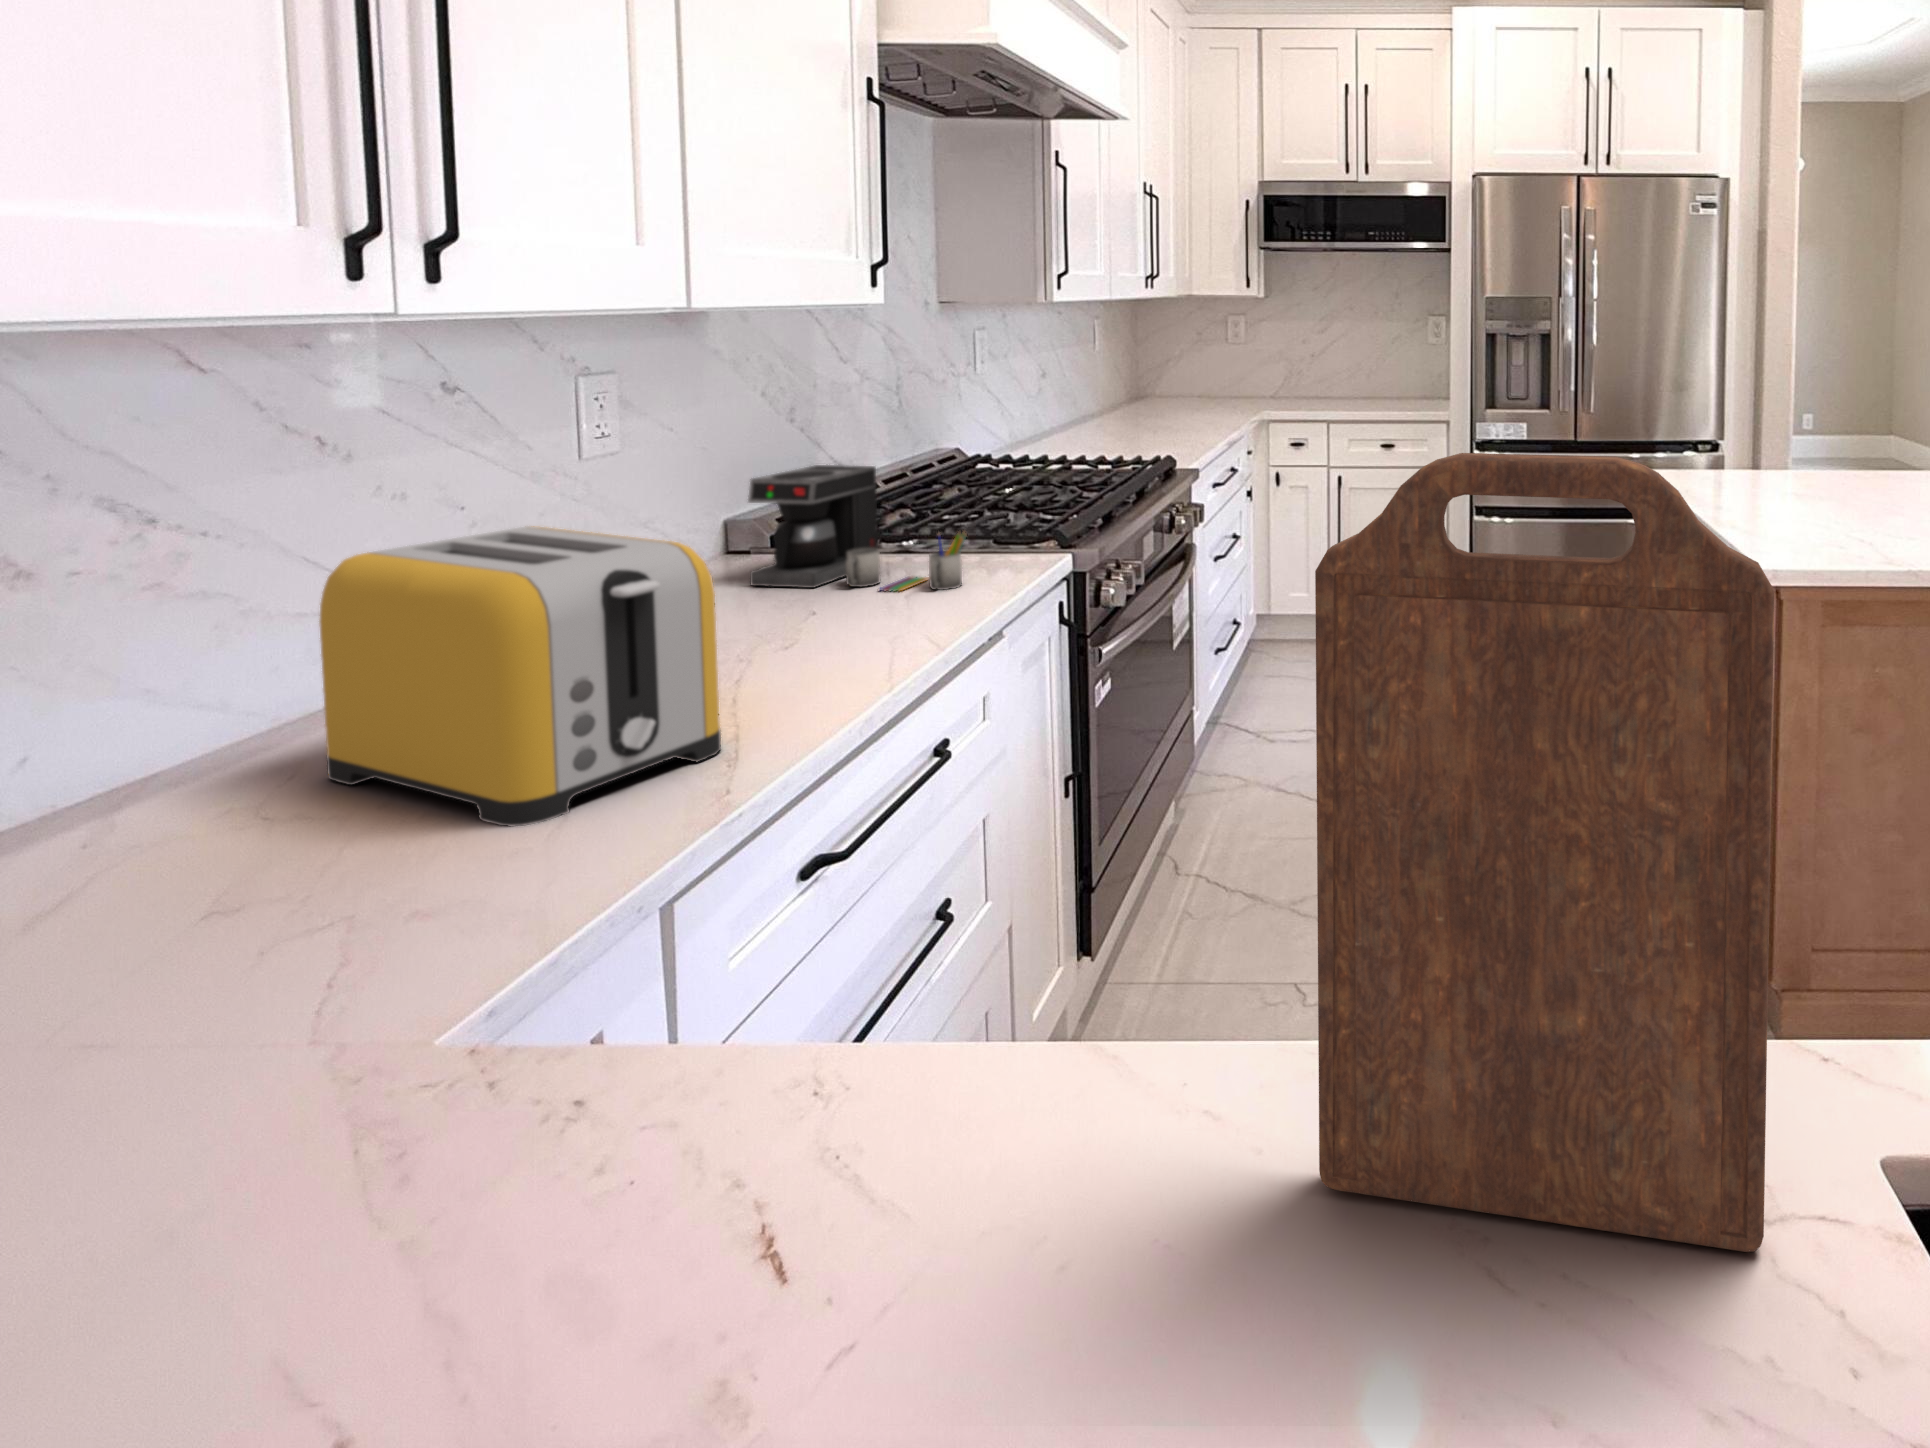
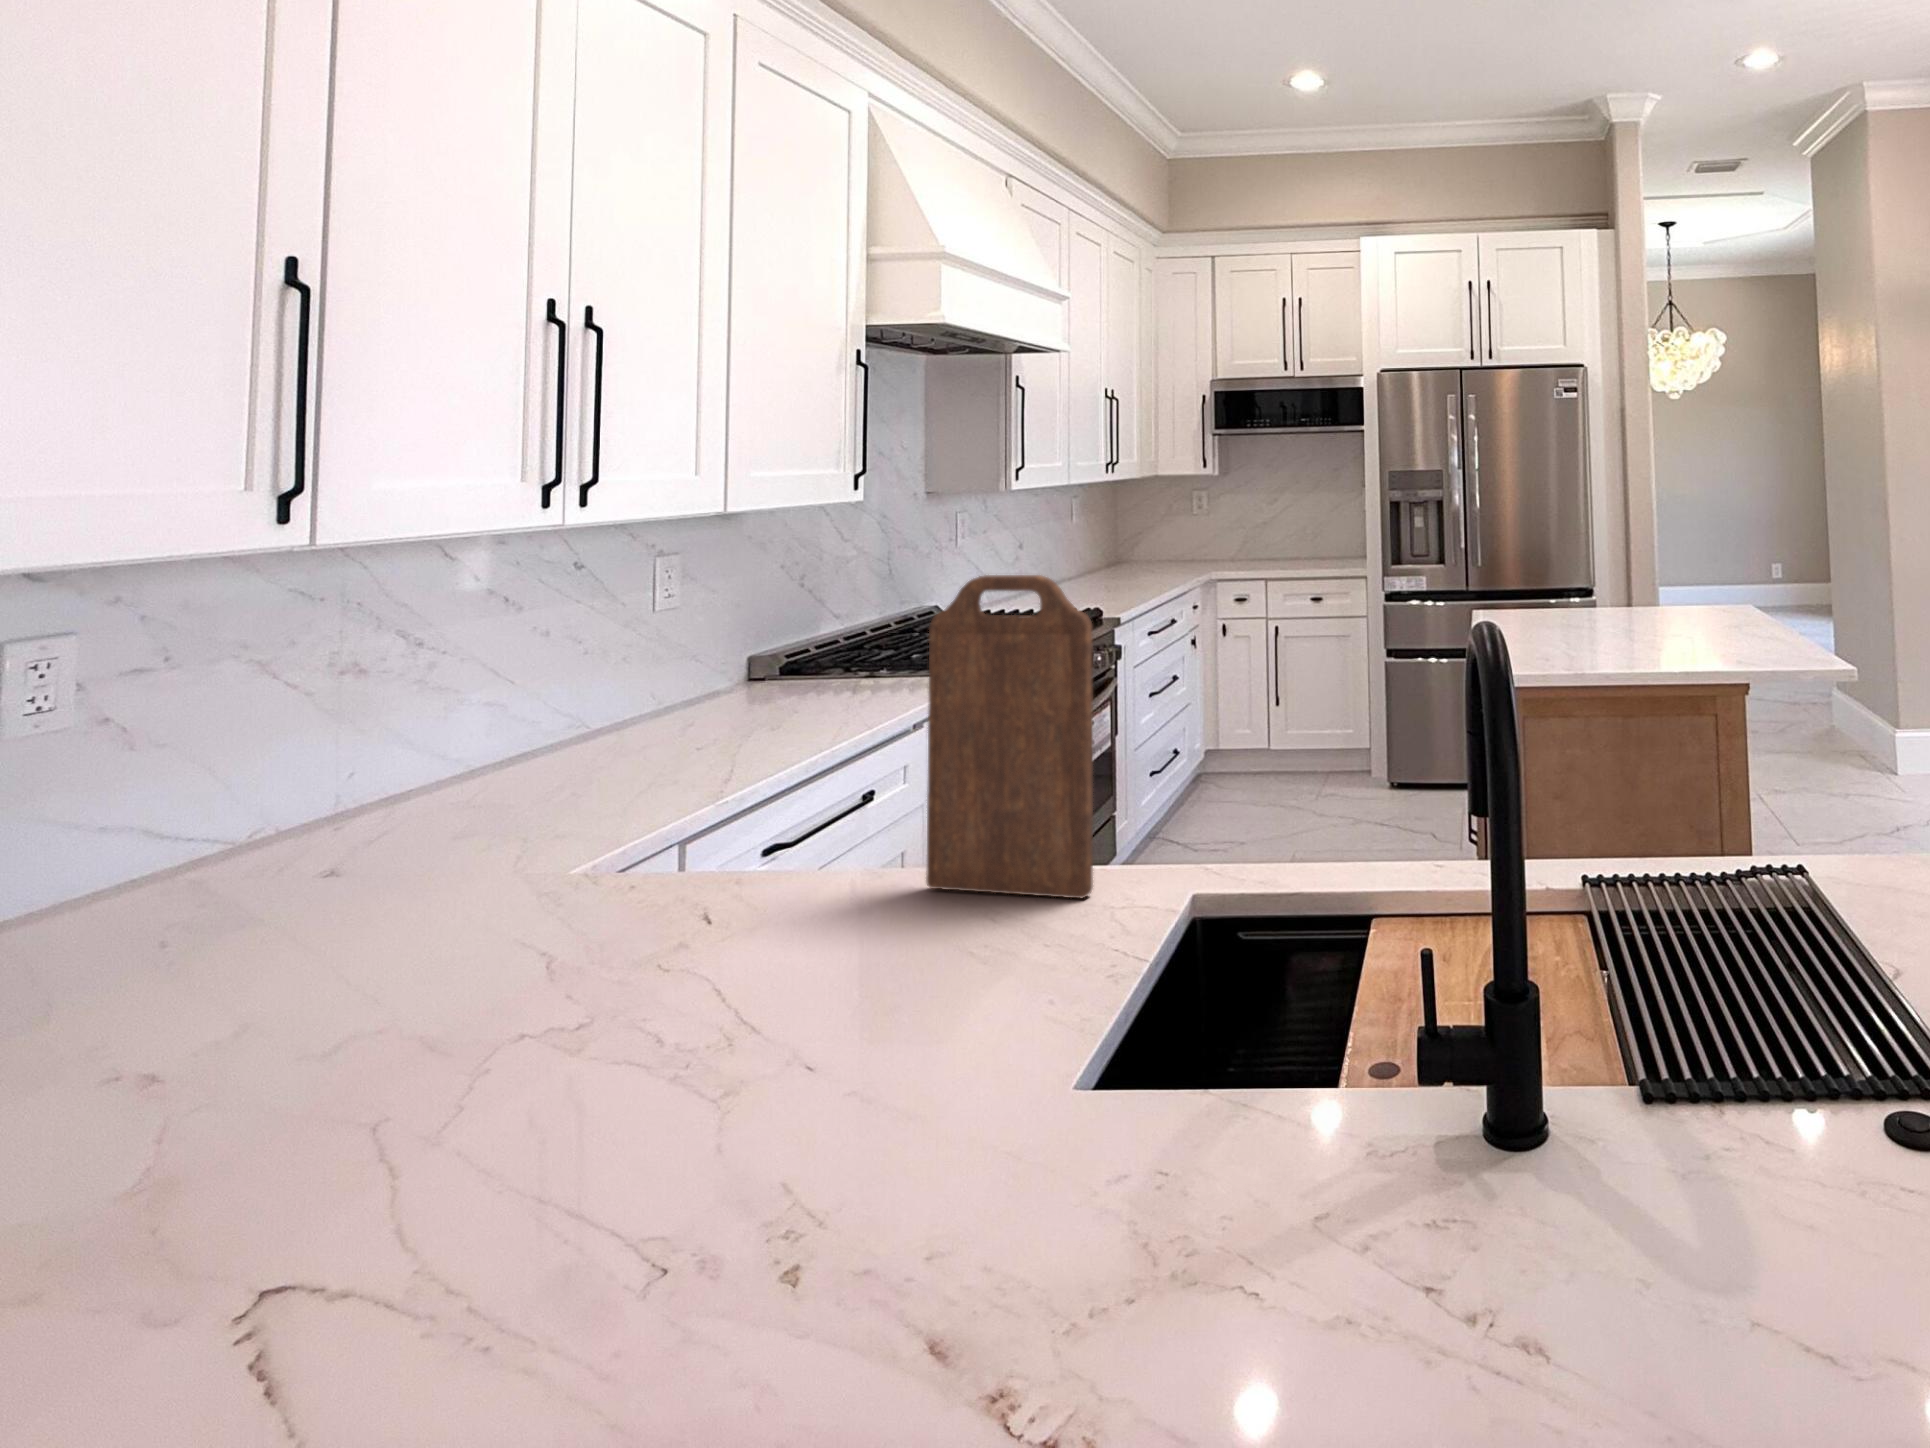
coffee maker: present [748,465,967,592] -> none [759,615,908,702]
toaster: present [320,526,721,827] -> none [499,646,721,806]

